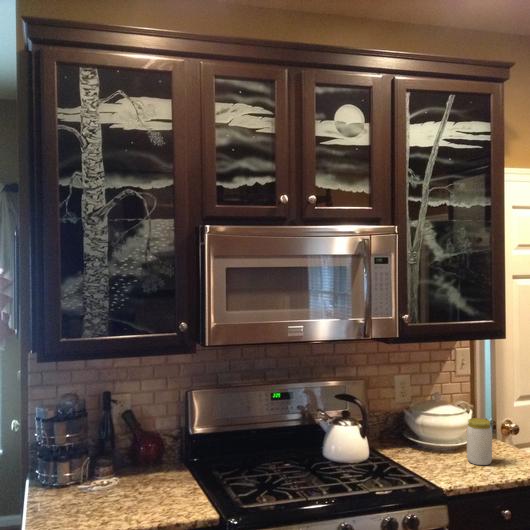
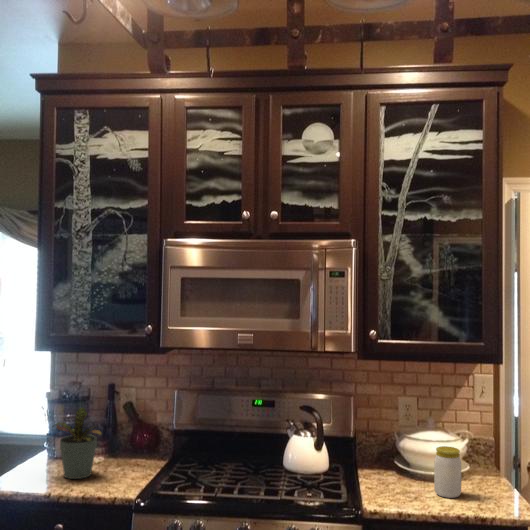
potted plant: none [77,423,140,506] -> present [56,408,101,479]

